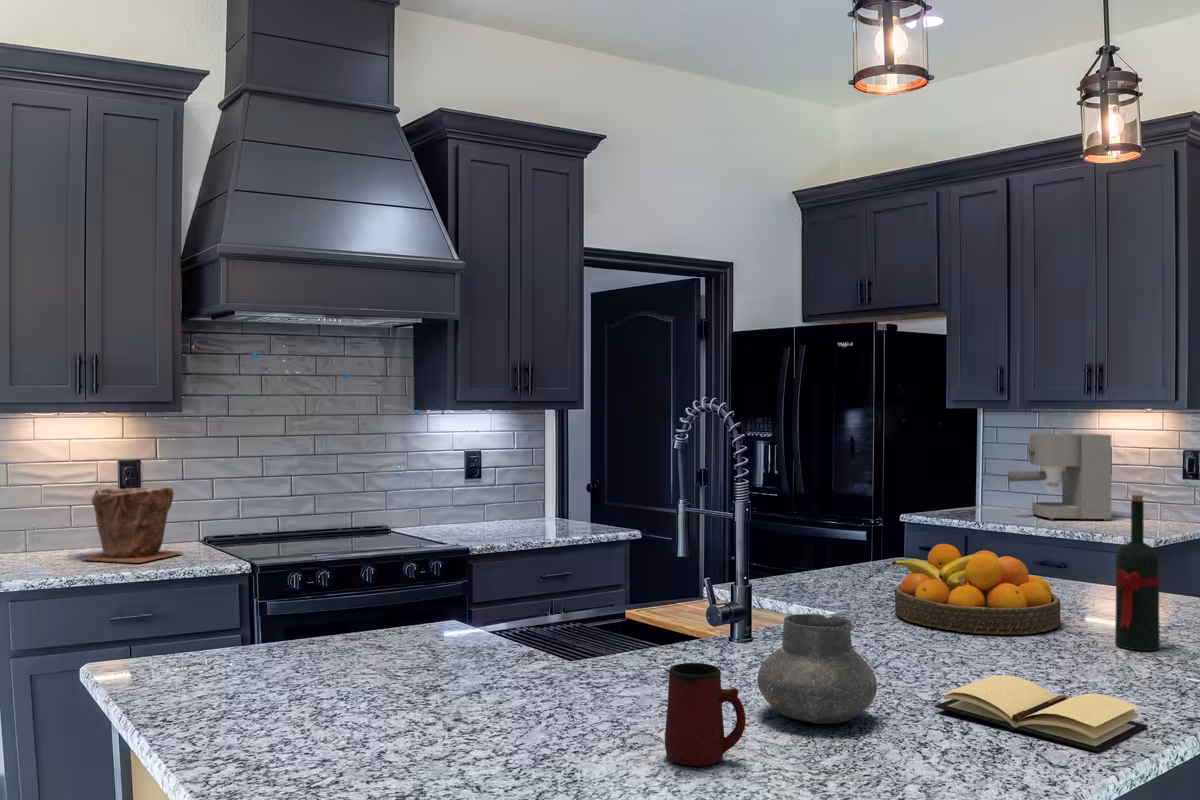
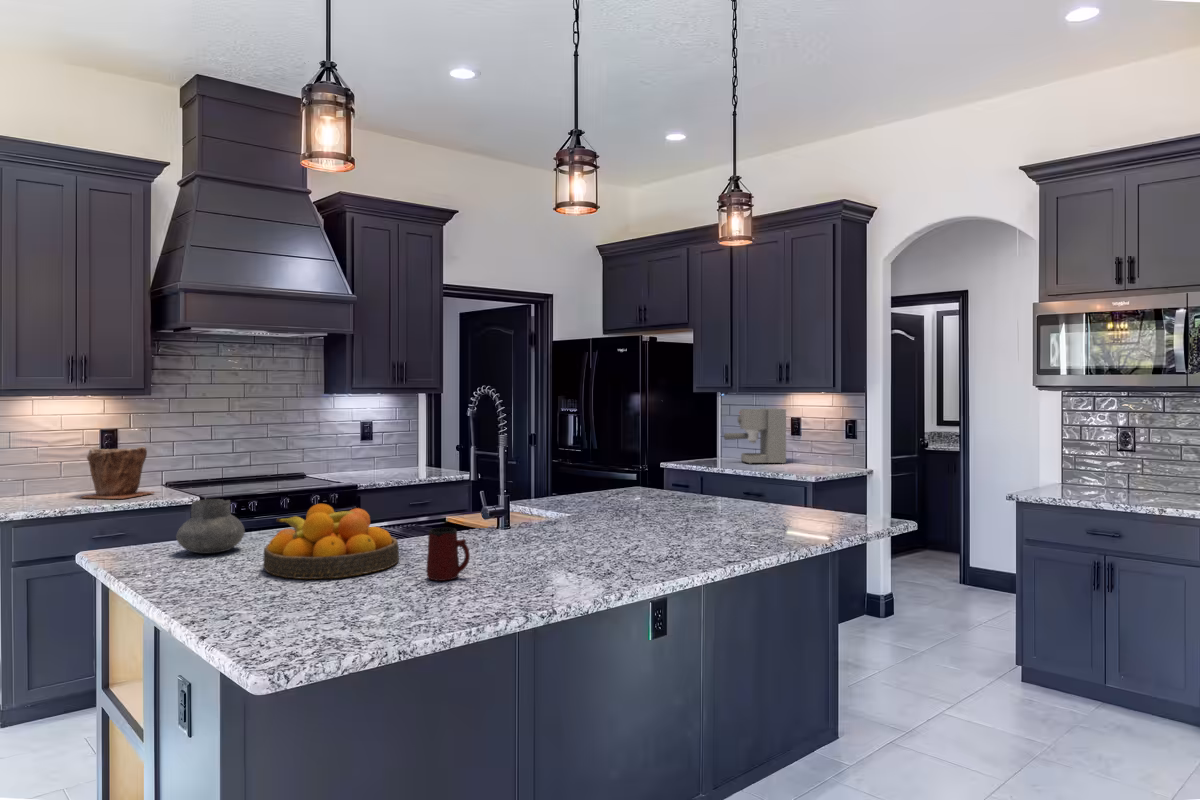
wine bottle: present [1115,495,1160,651] -> none [718,439,742,527]
fruit bowl: present [892,544,1061,635] -> present [263,504,399,579]
vase: present [757,614,877,724] -> present [176,499,245,554]
book: present [934,675,1148,752] -> none [589,537,696,568]

